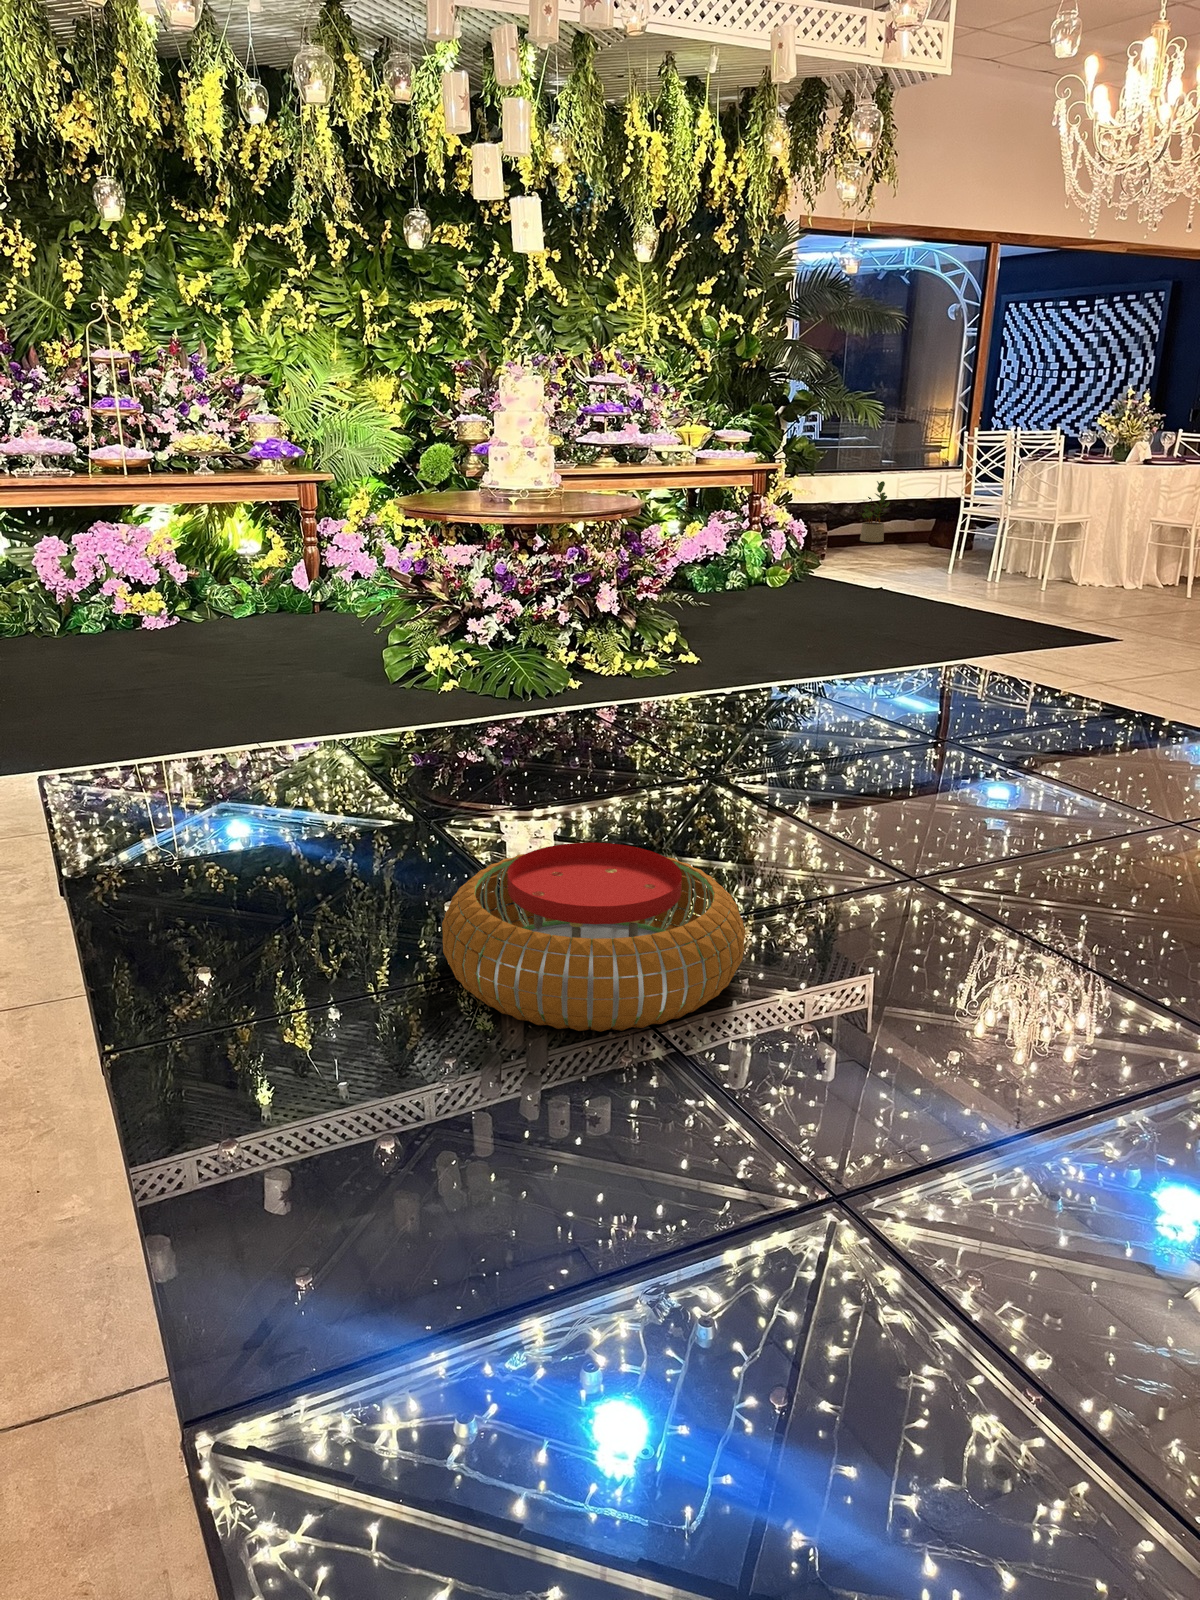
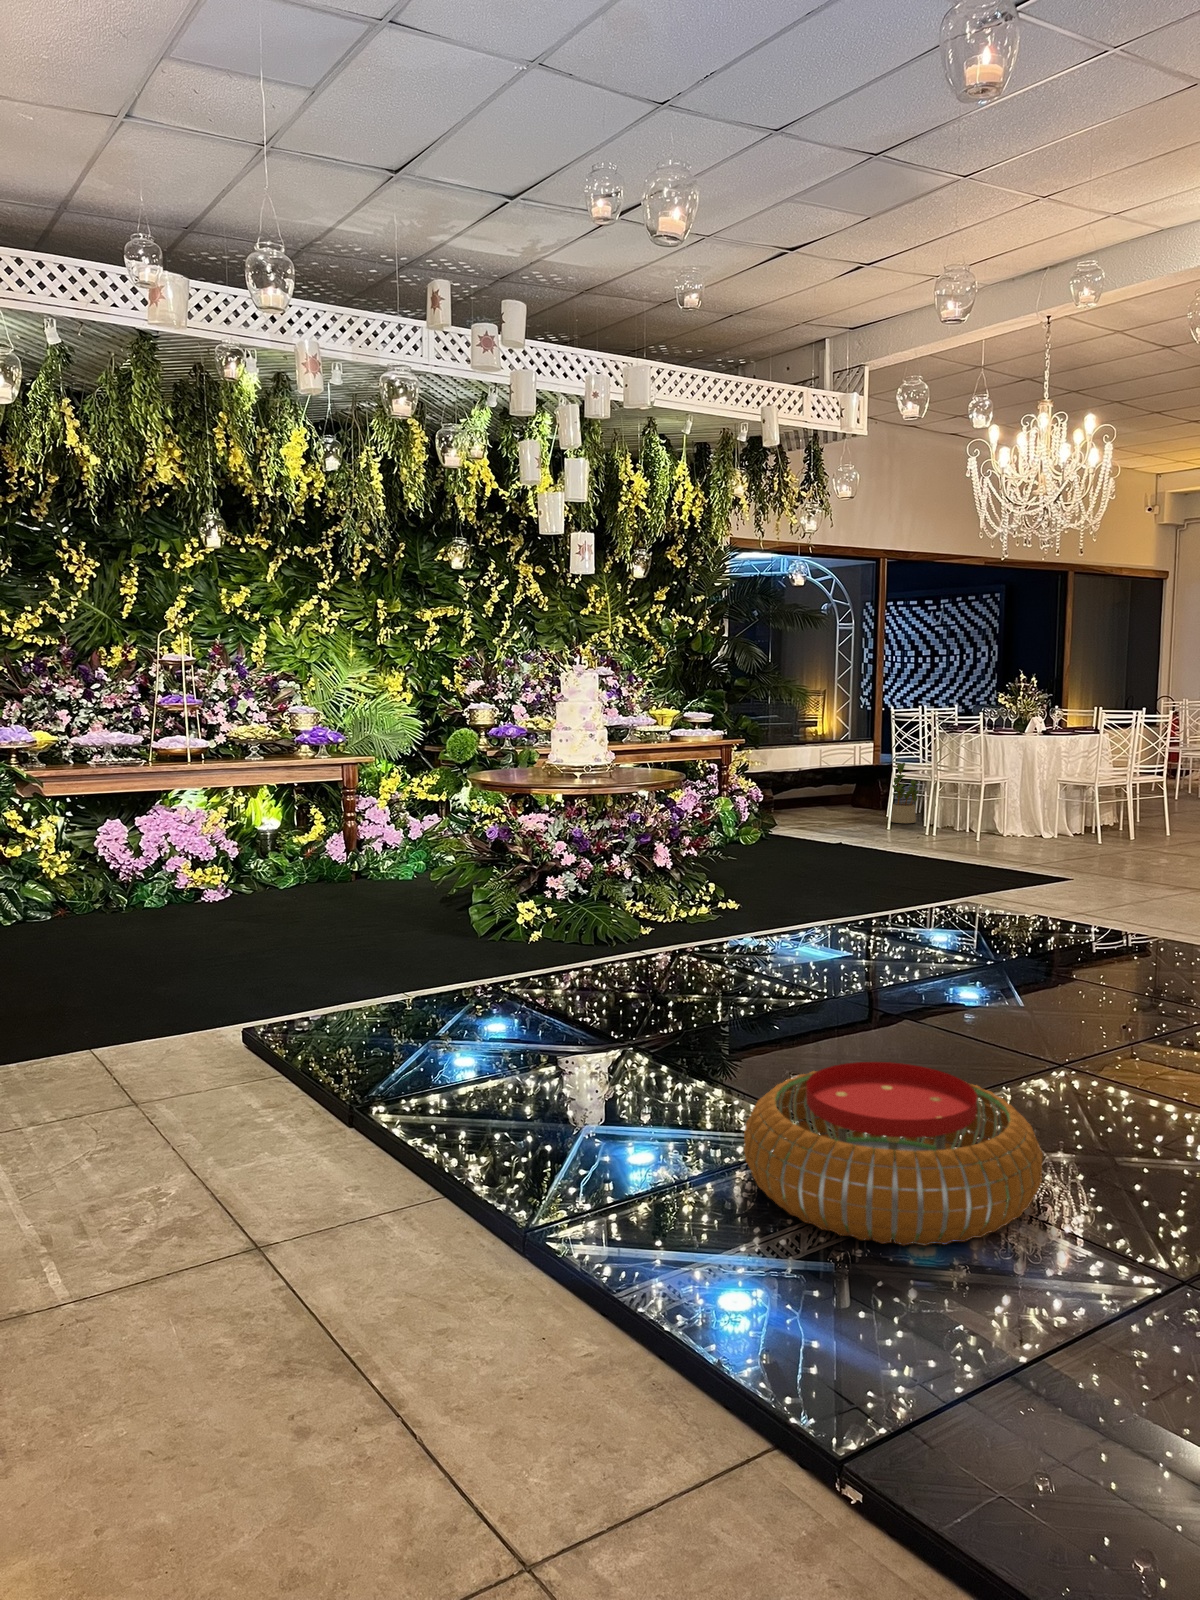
potted plant: present [858,481,890,542] -> present [891,763,923,824]

